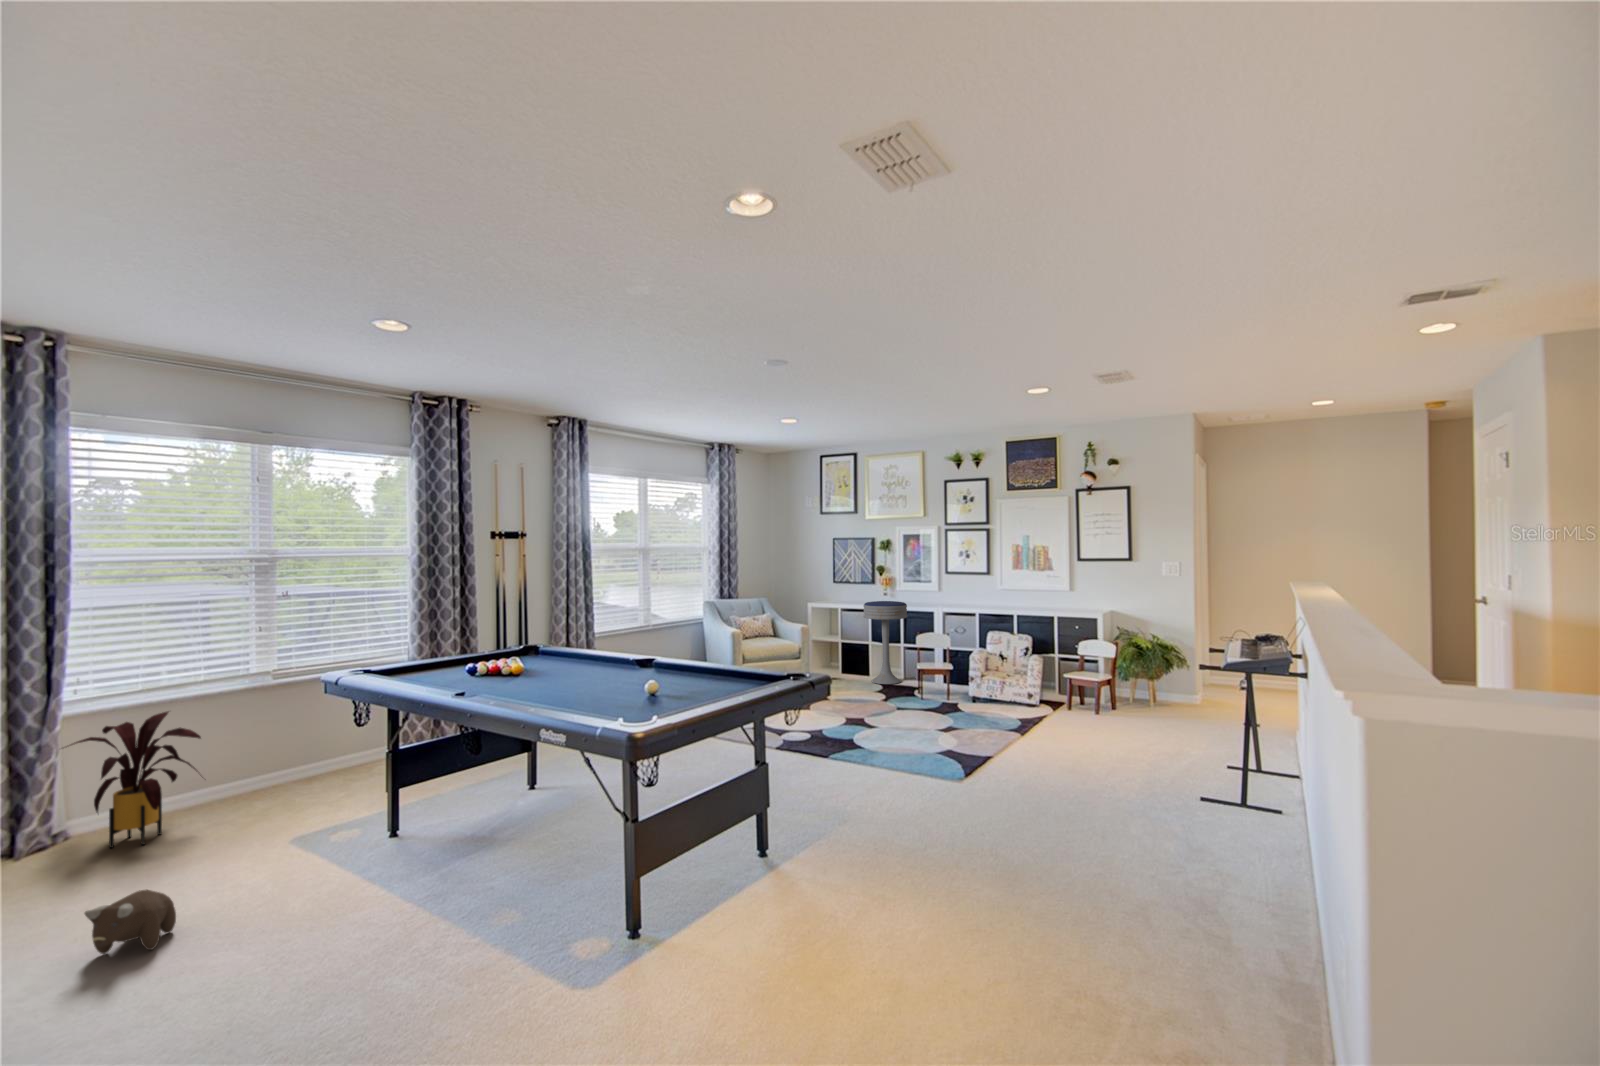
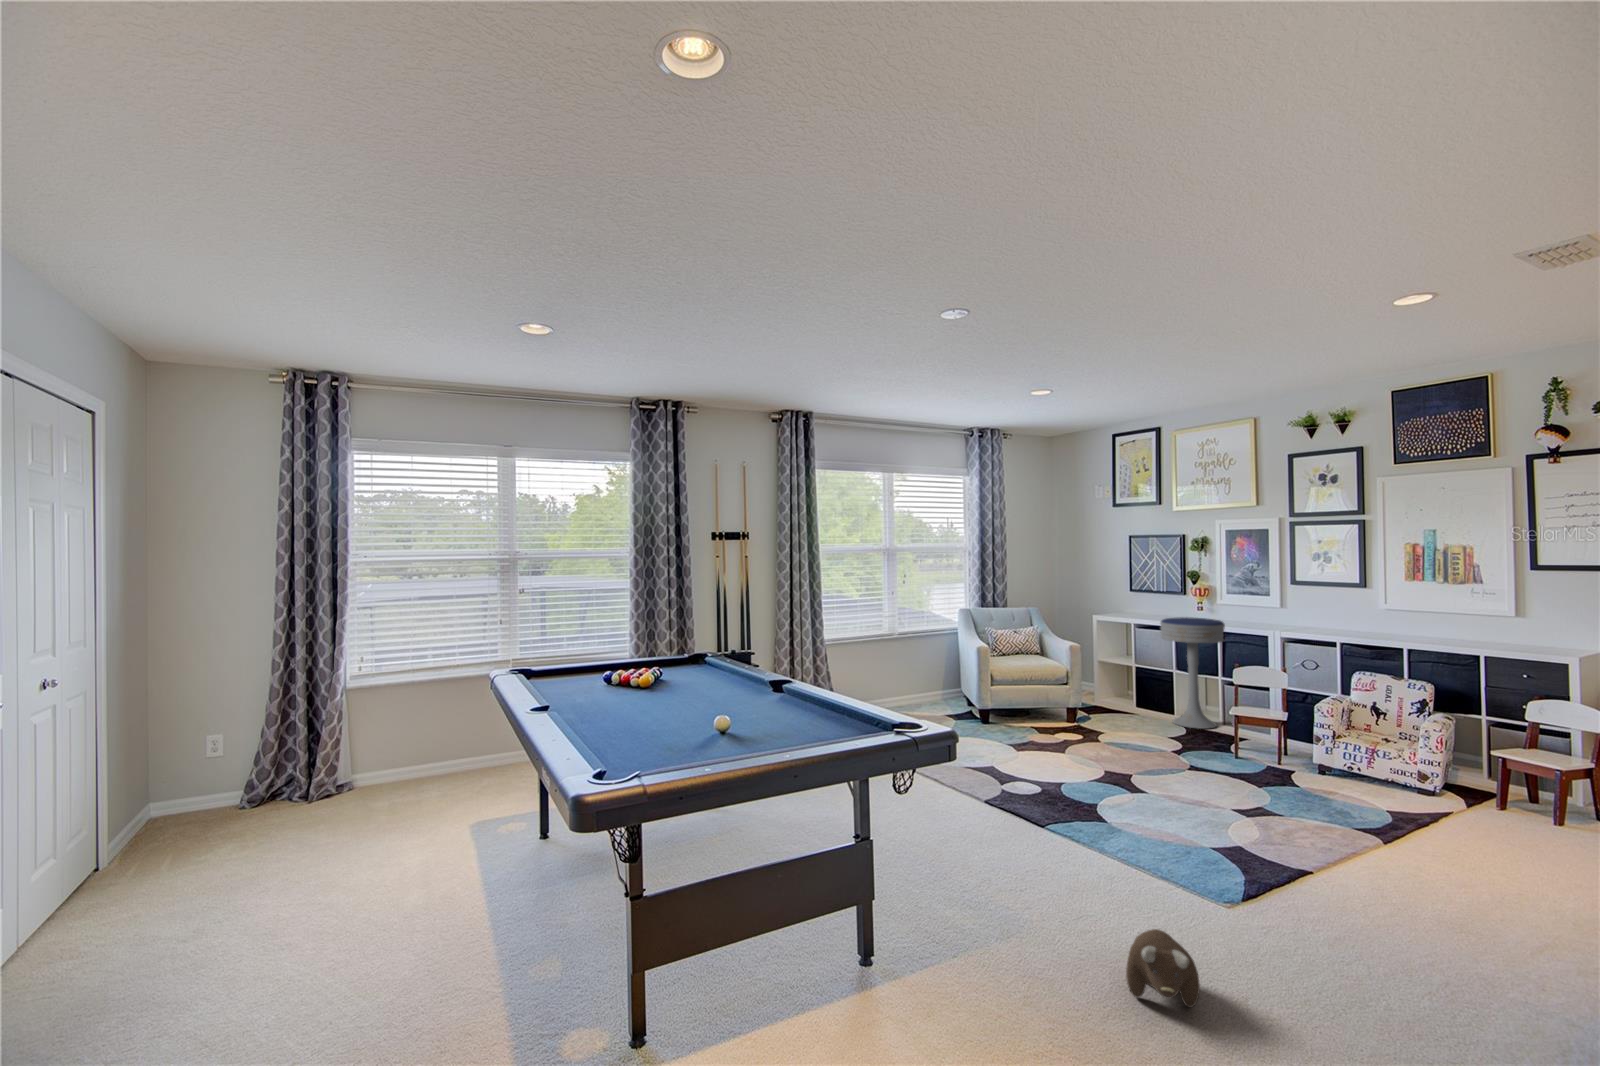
house plant: present [70,711,203,848] -> none [334,690,432,806]
plush toy: present [85,890,176,954] -> present [1126,929,1200,1007]

